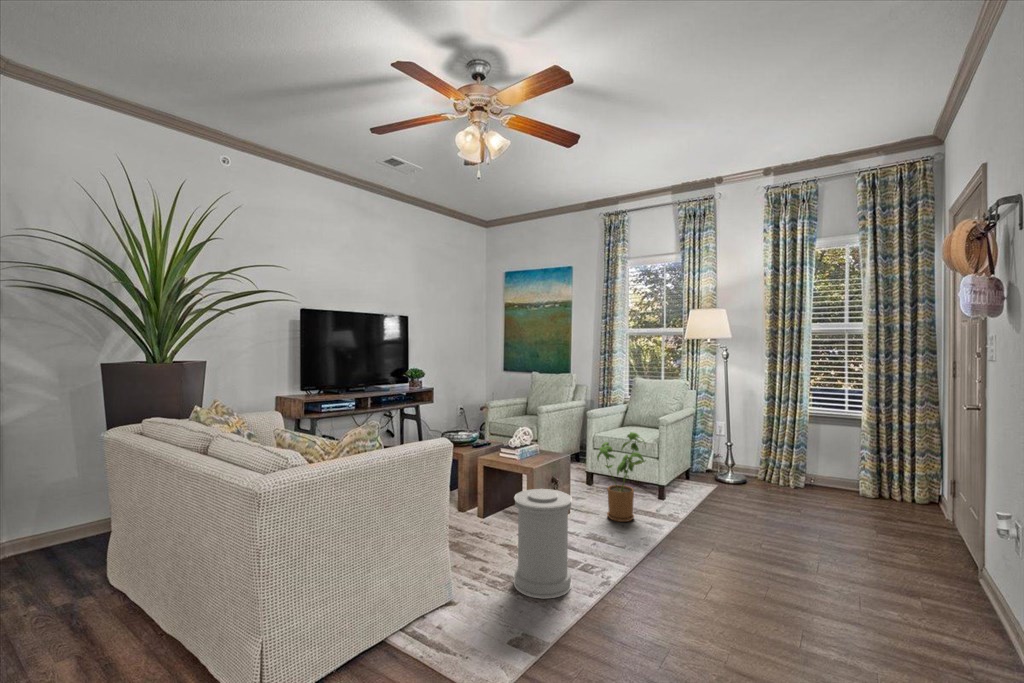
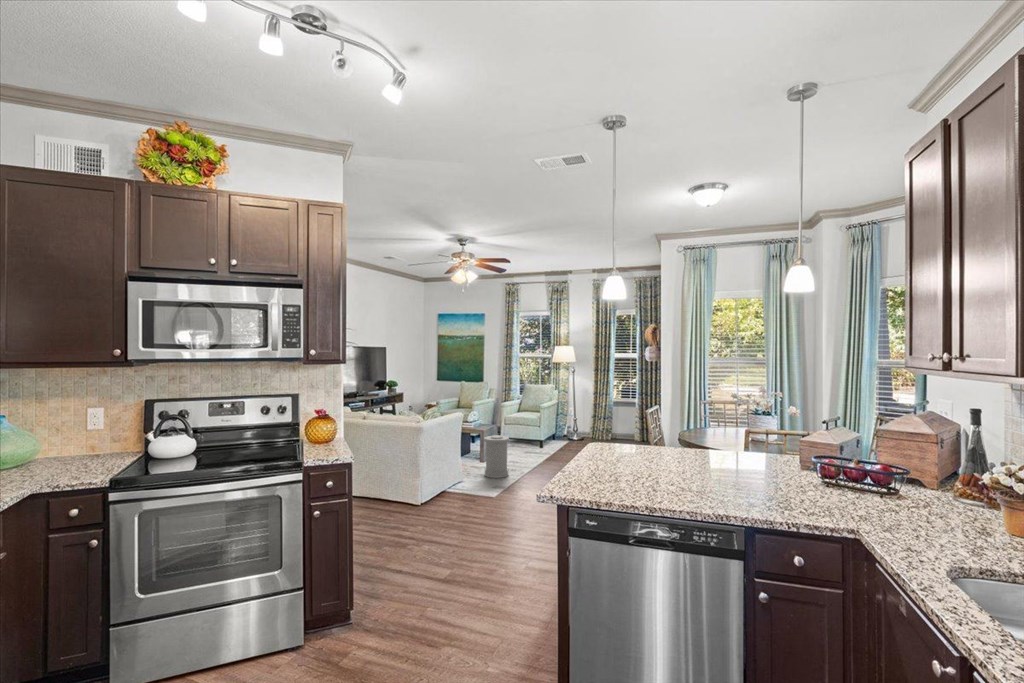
house plant: present [597,432,645,522] -> none [511,412,536,456]

